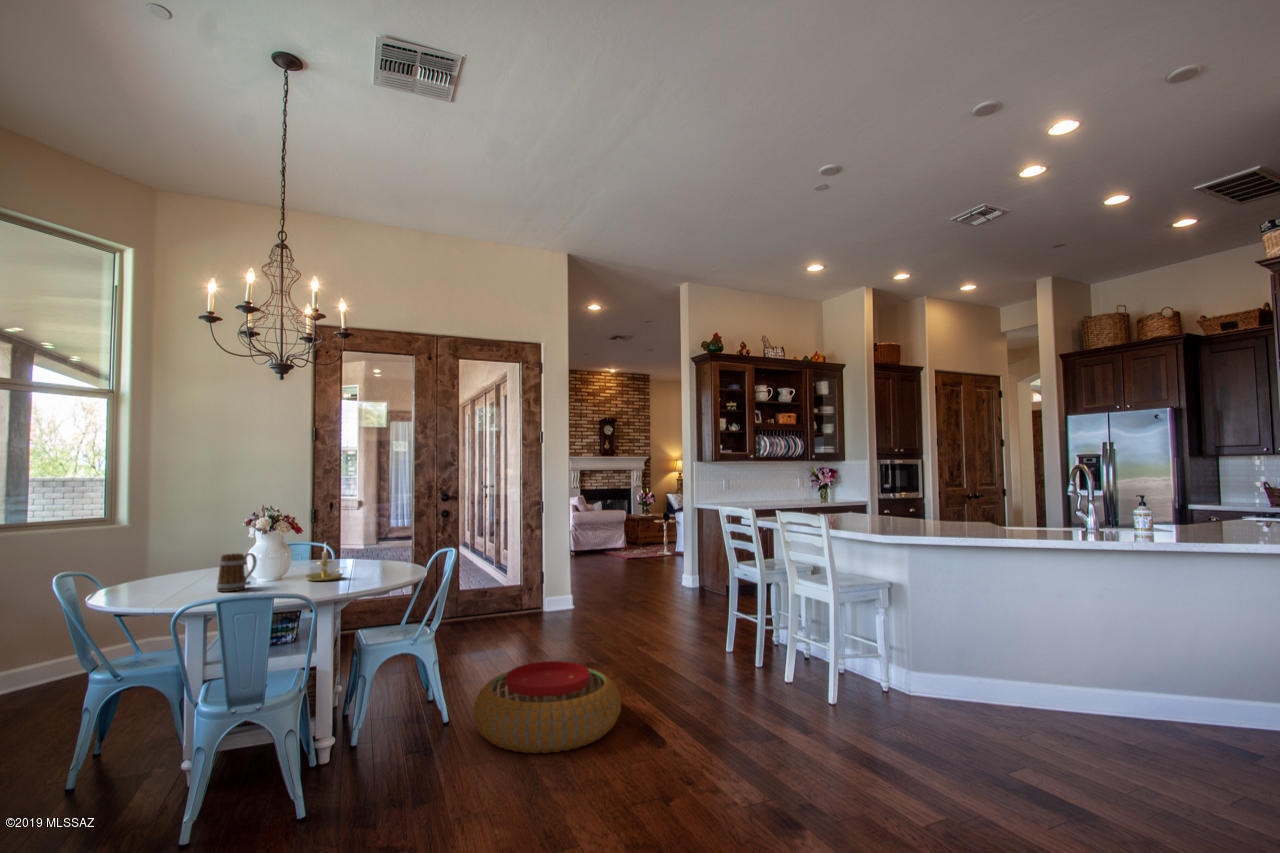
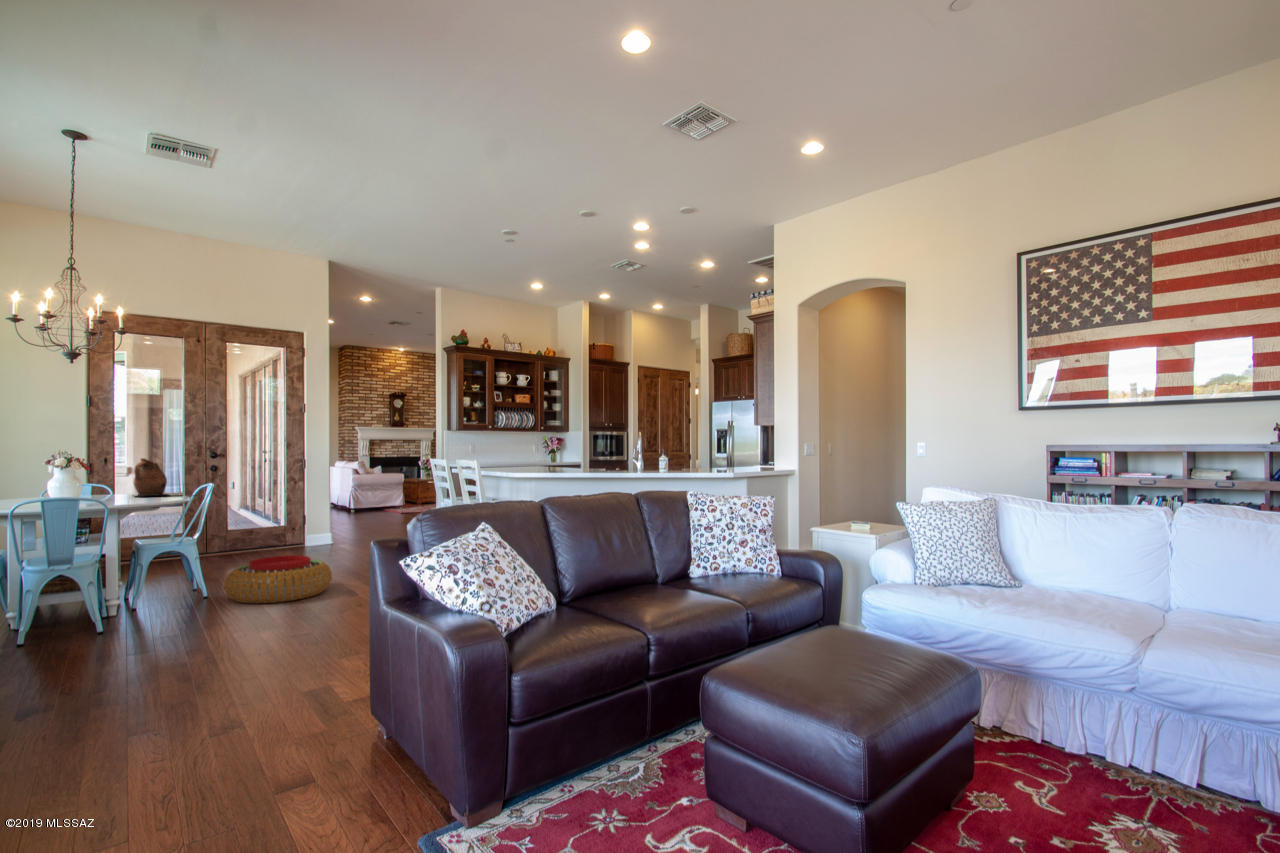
ceramic pitcher: none [350,515,400,571] -> present [133,458,168,496]
candle holder: present [305,544,343,581] -> none [94,475,128,501]
mug: present [217,553,257,592] -> none [25,481,56,505]

